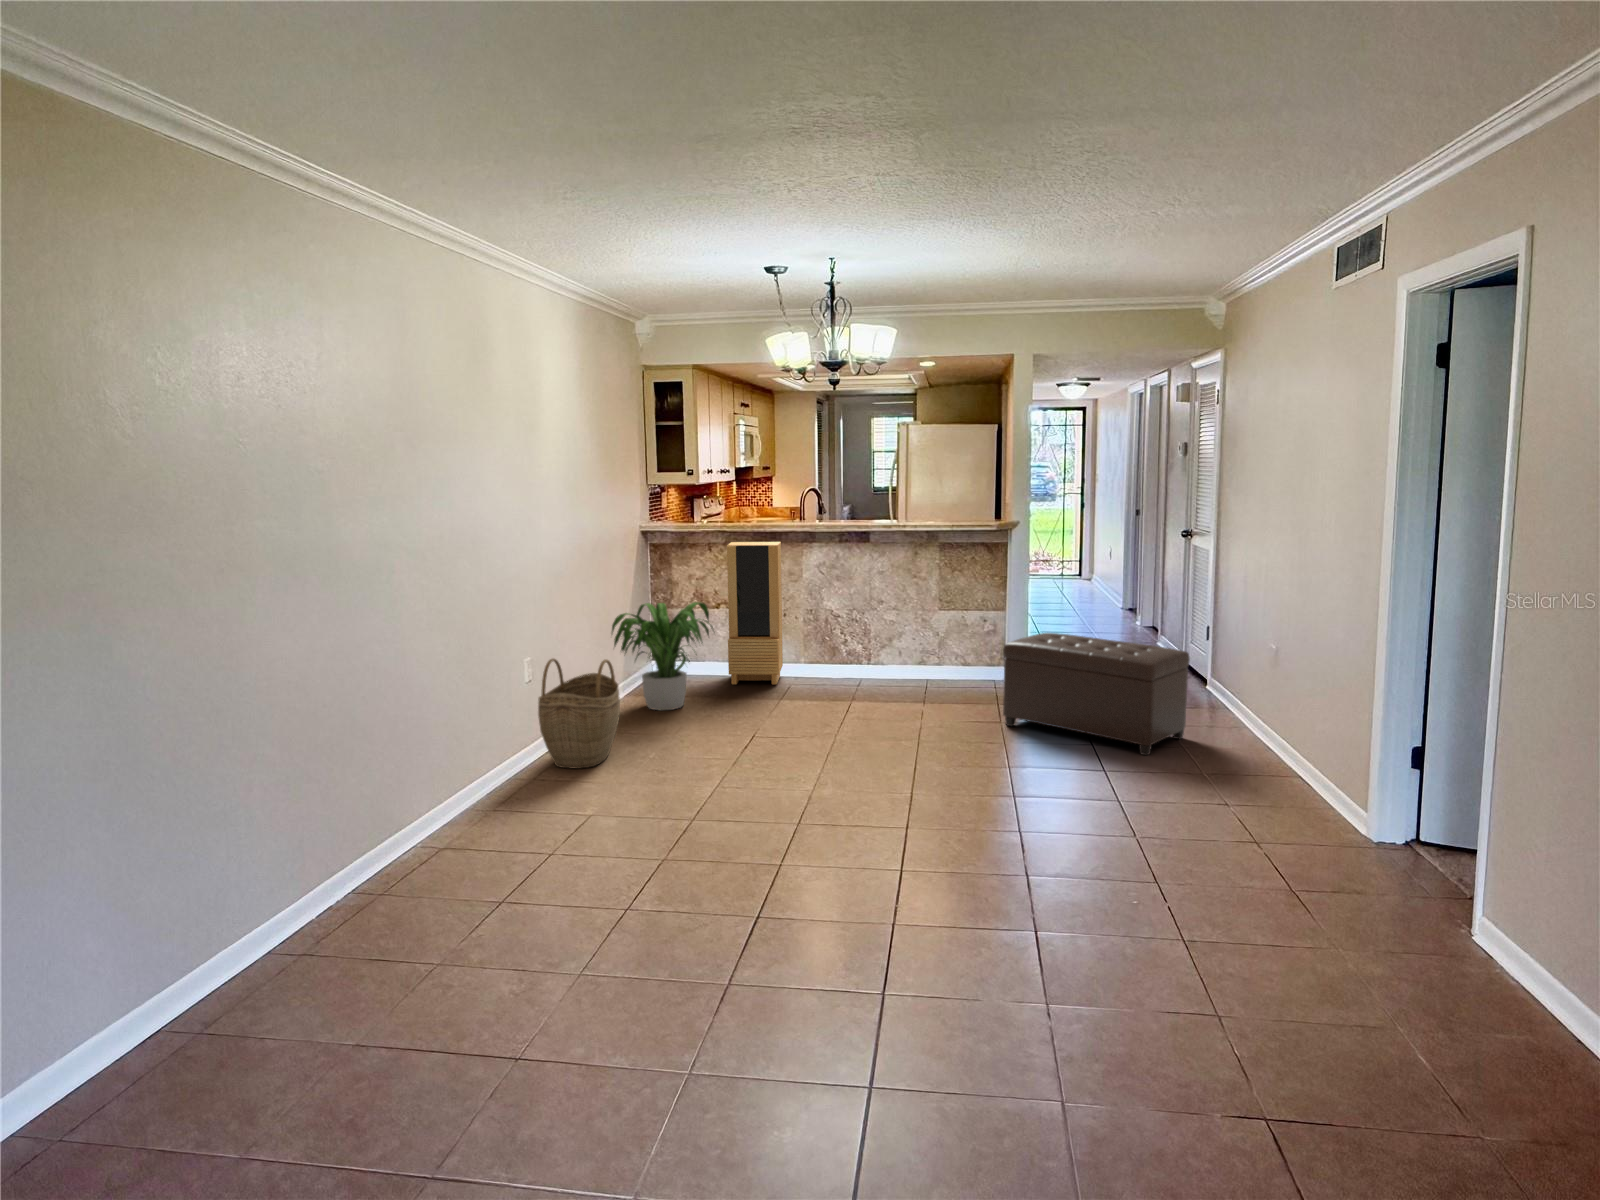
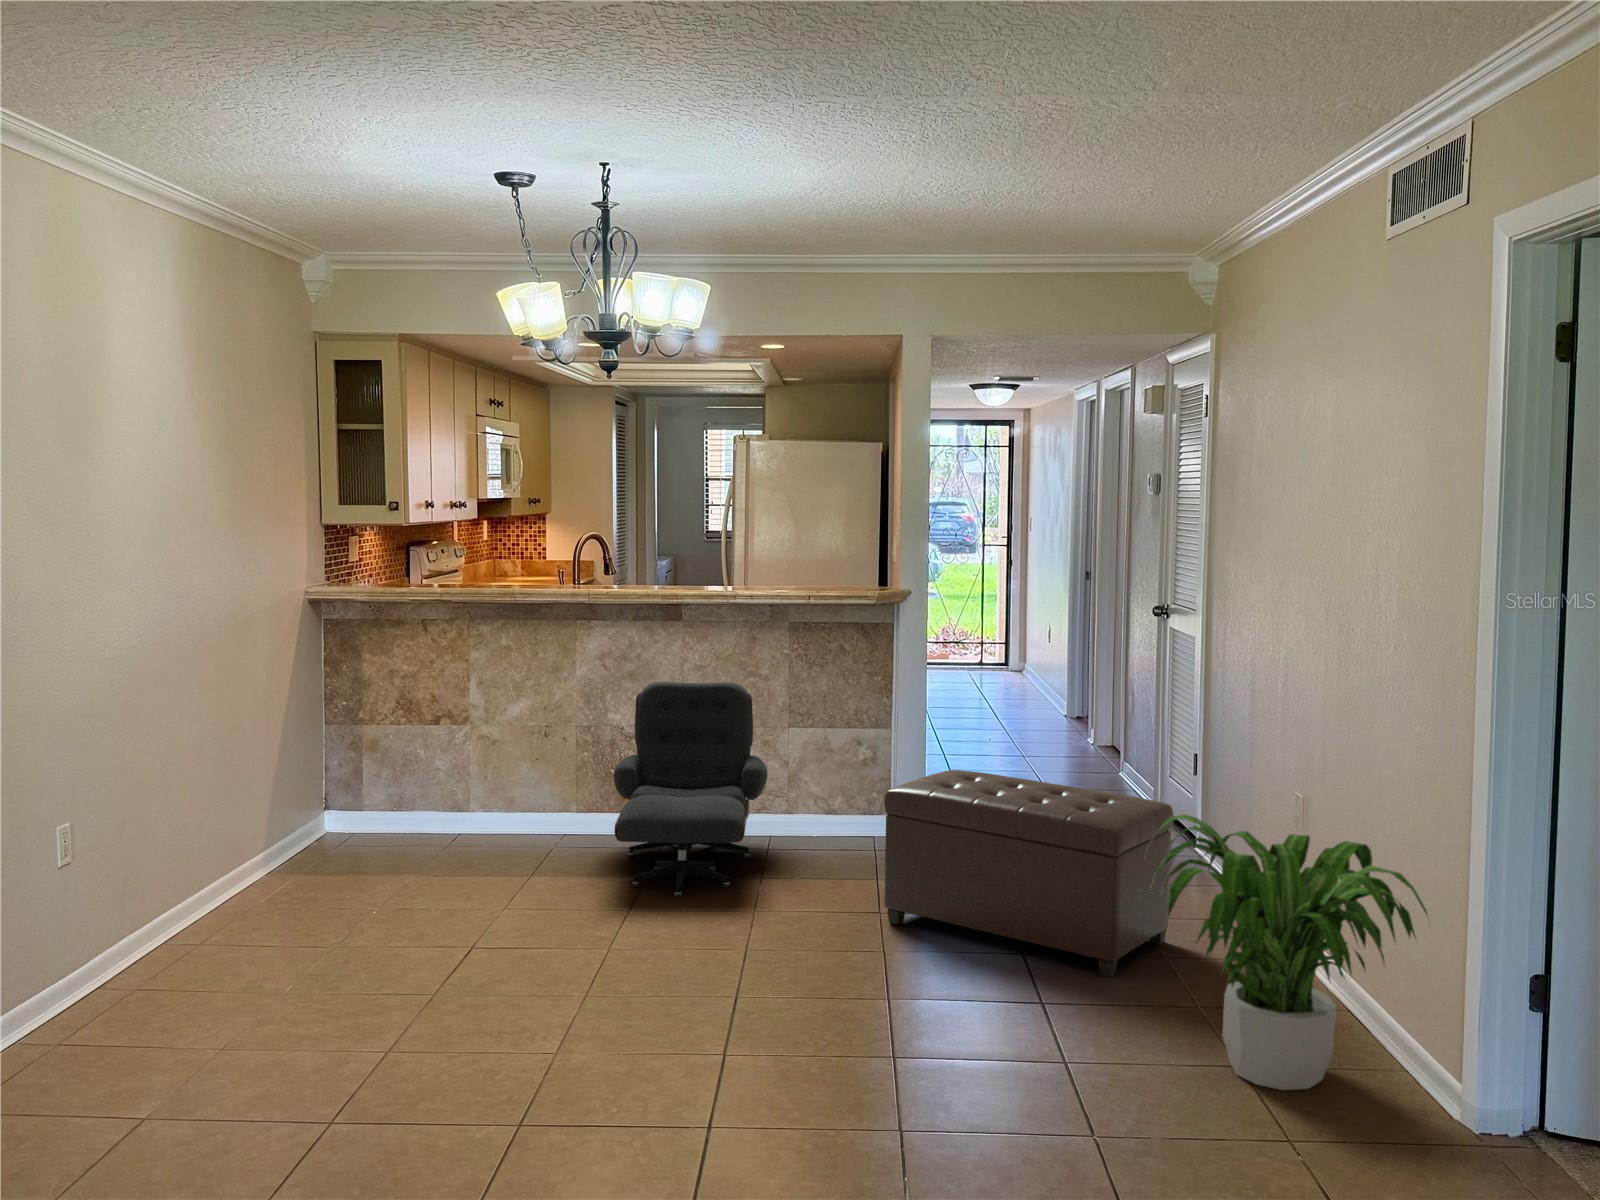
storage cabinet: present [727,542,783,685] -> none [449,618,542,850]
lounge chair: none [829,581,926,711] -> present [613,682,768,897]
potted plant: present [612,602,713,710] -> present [1151,815,1427,1090]
woven basket: present [538,659,620,768] -> none [65,828,225,1027]

